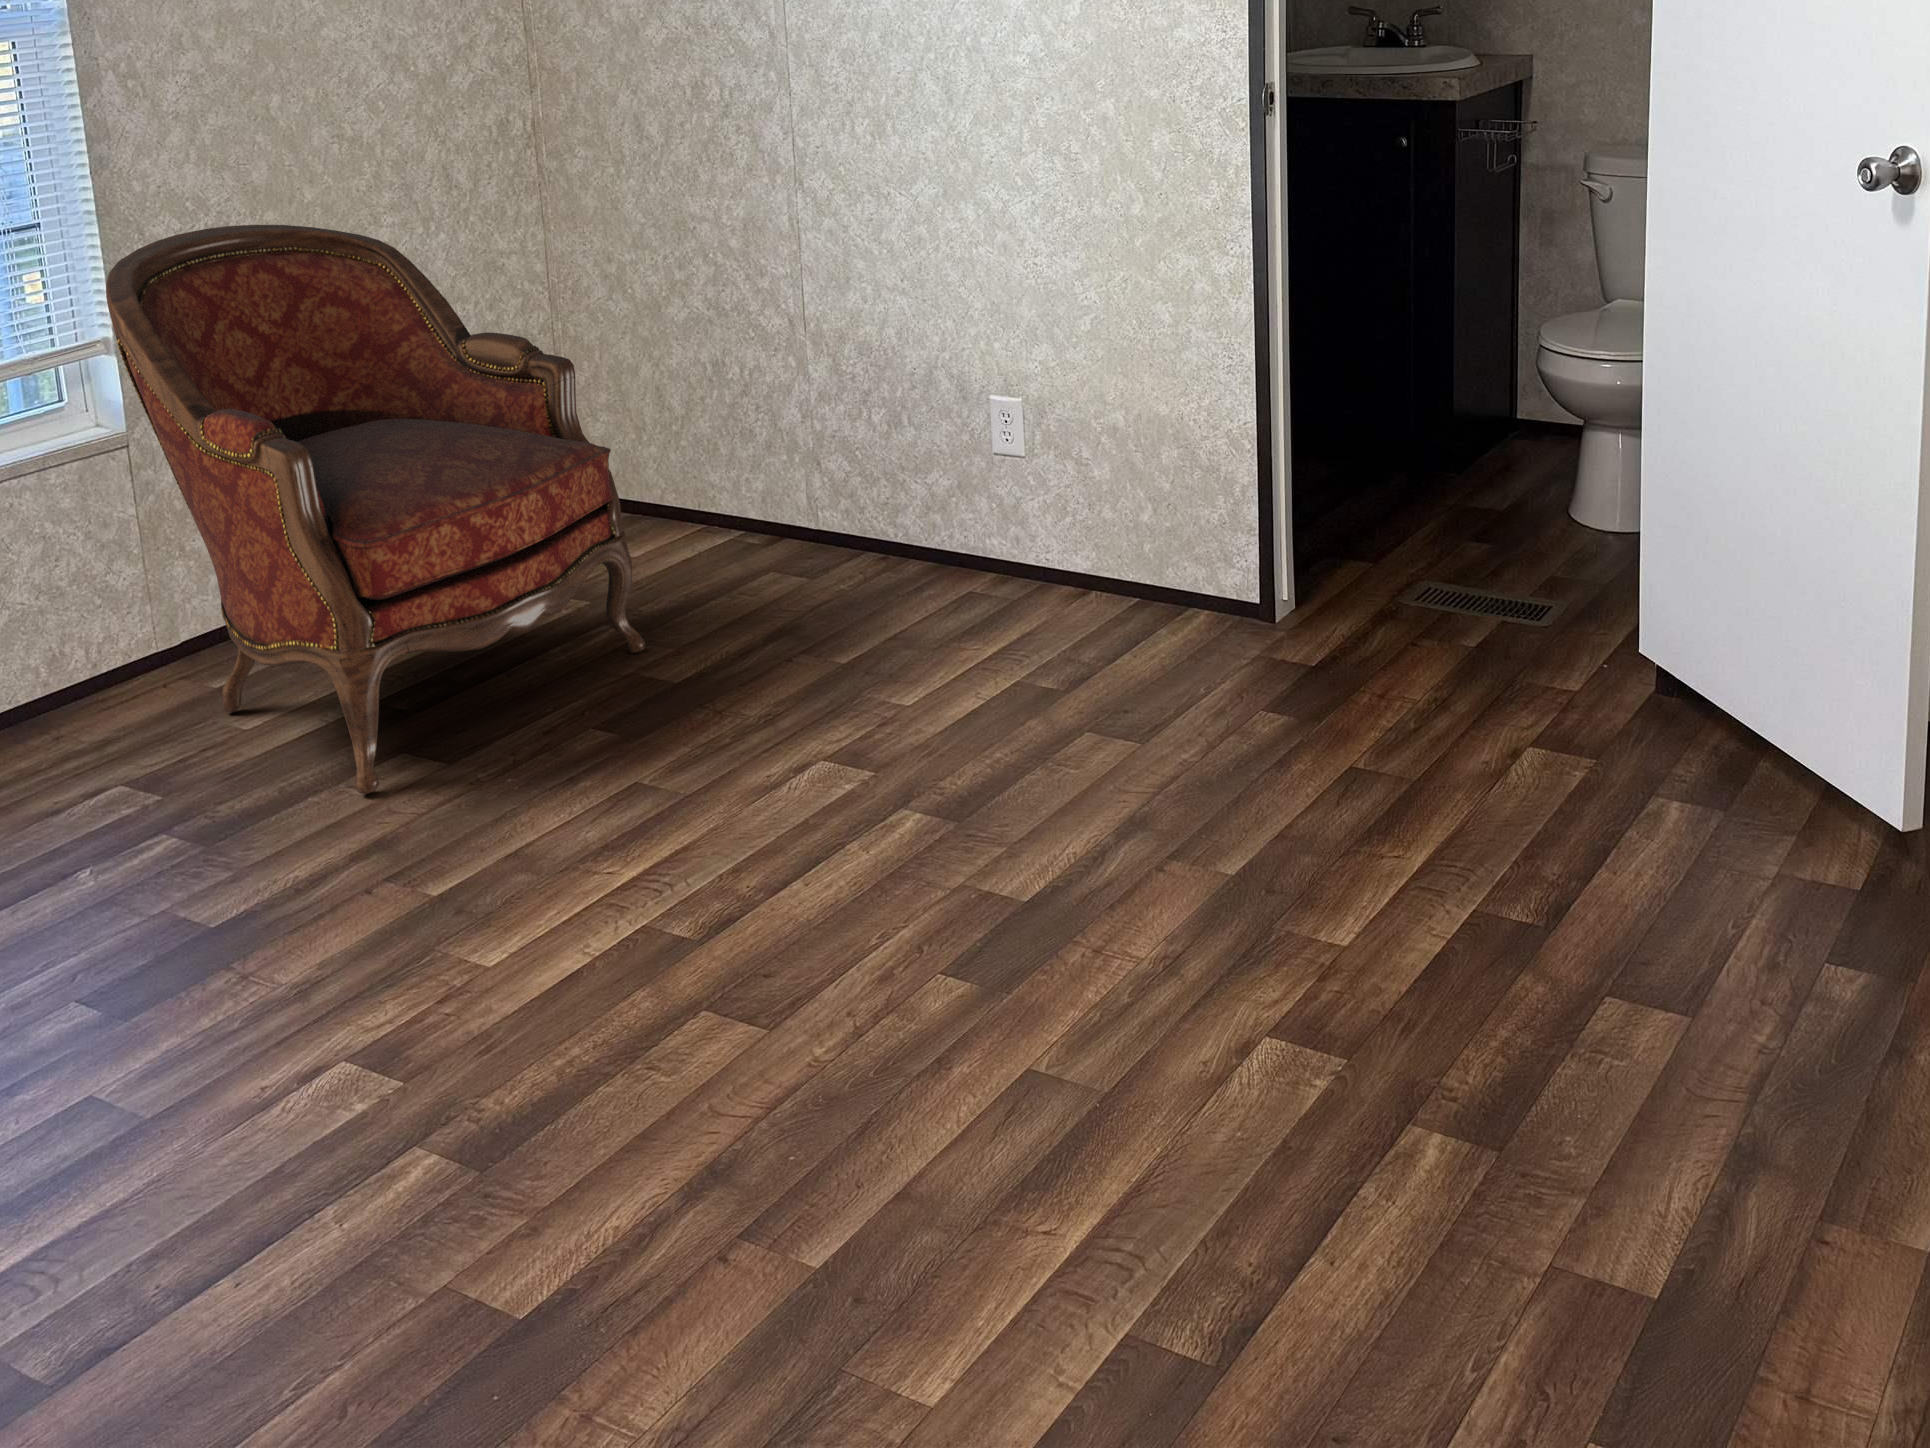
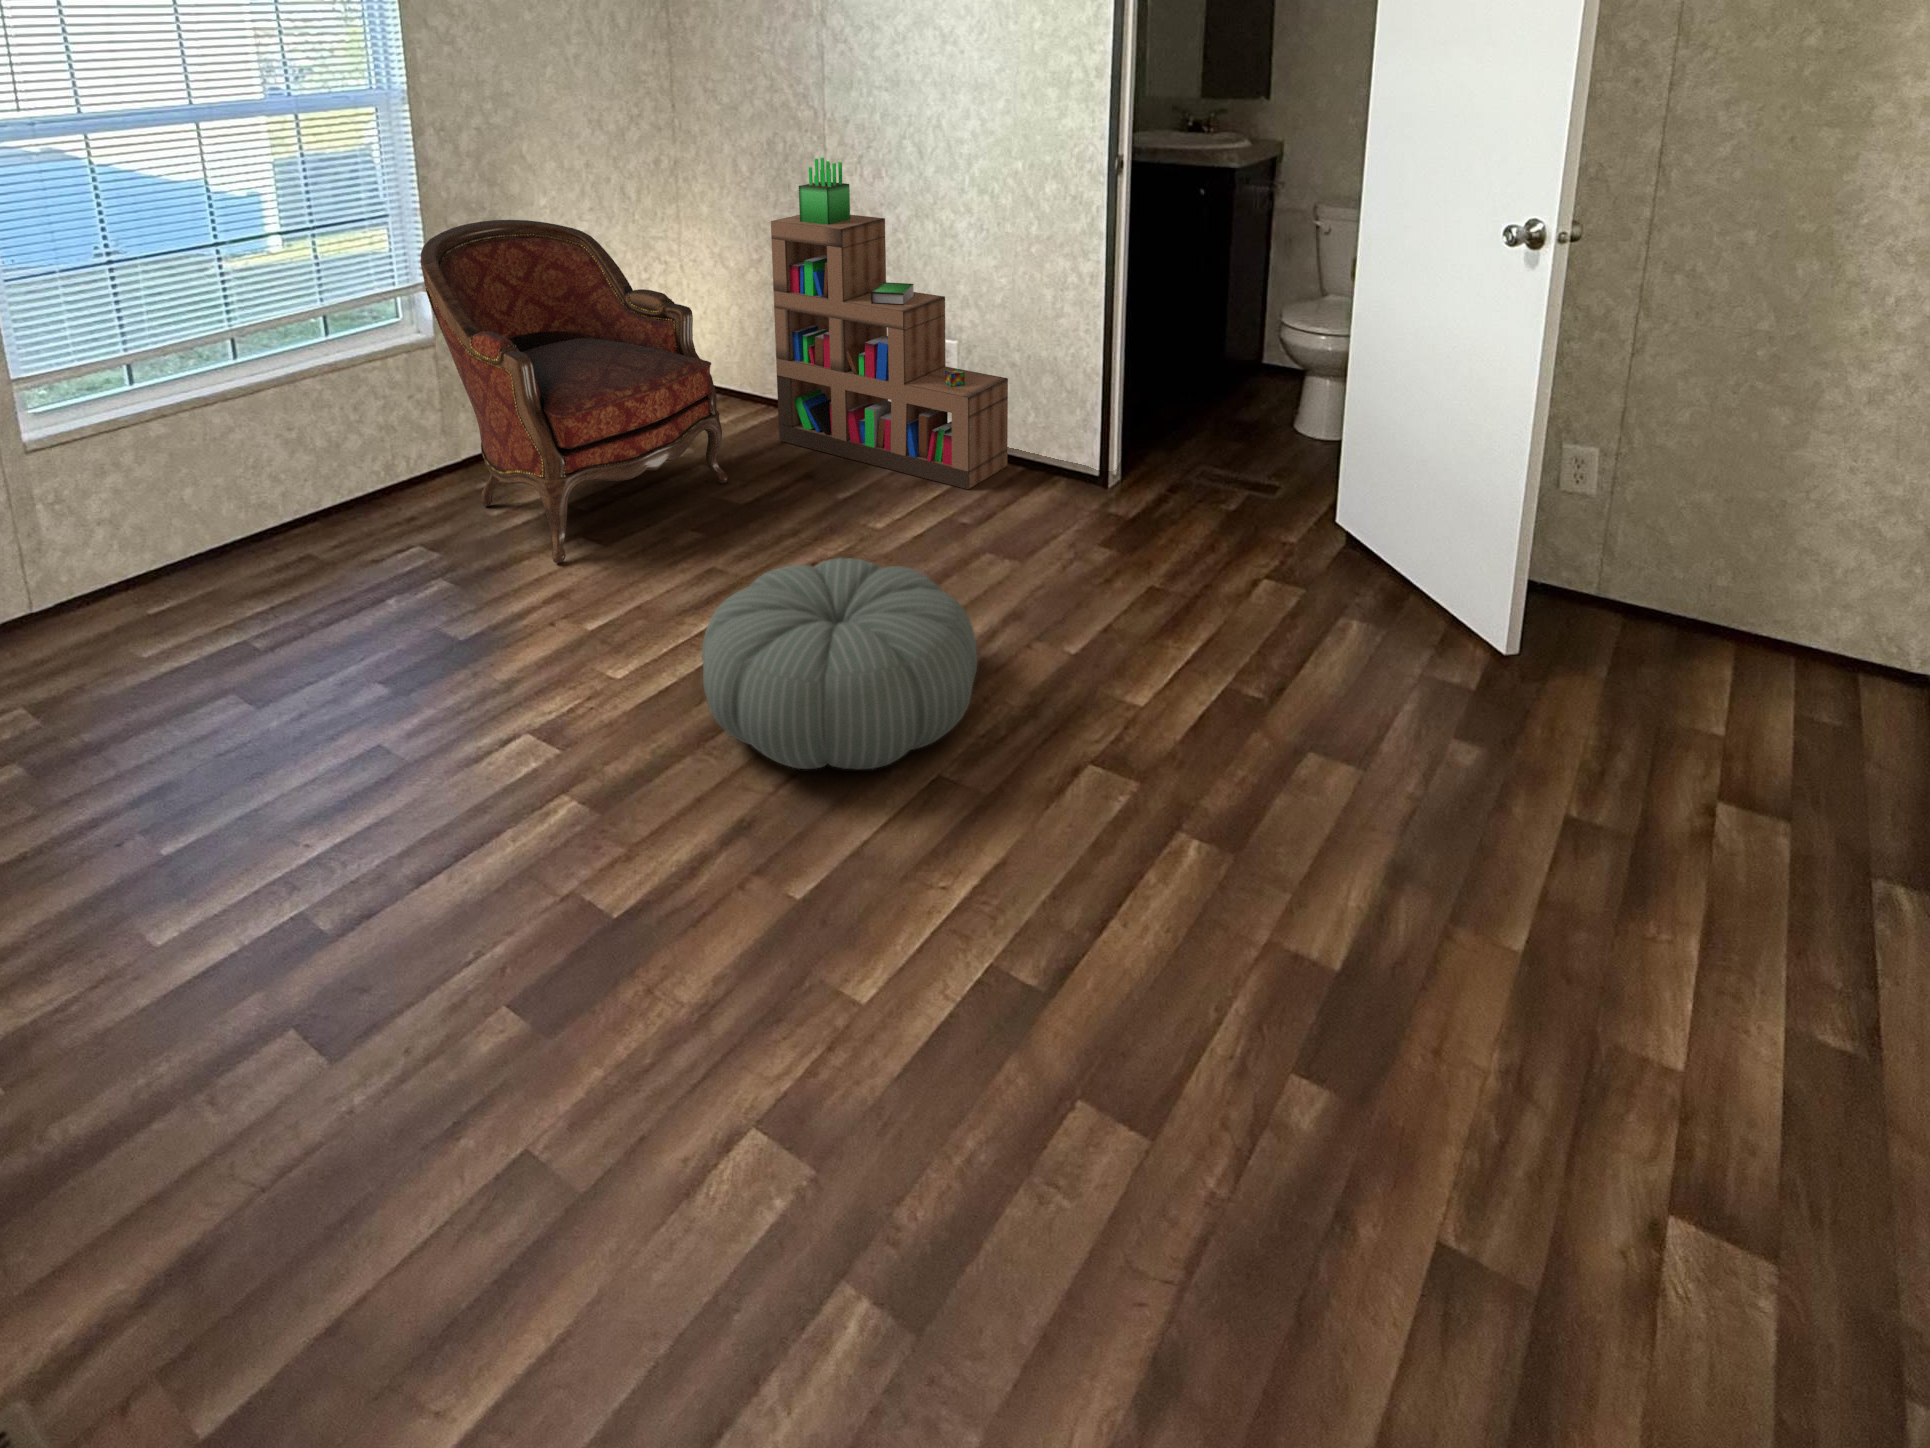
bookshelf: none [699,103,1109,638] -> present [771,158,1008,489]
pouf: none [630,743,1081,1077] -> present [702,558,977,769]

